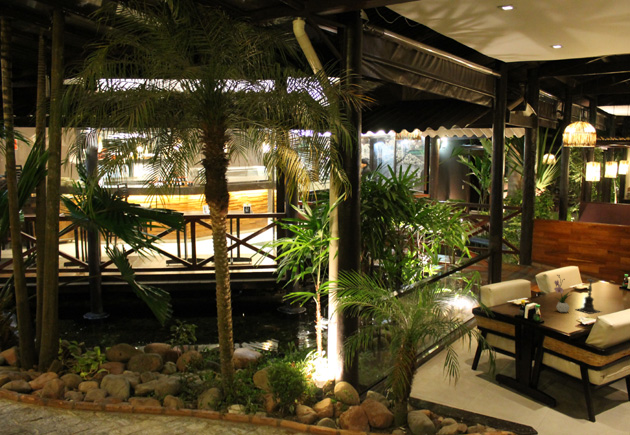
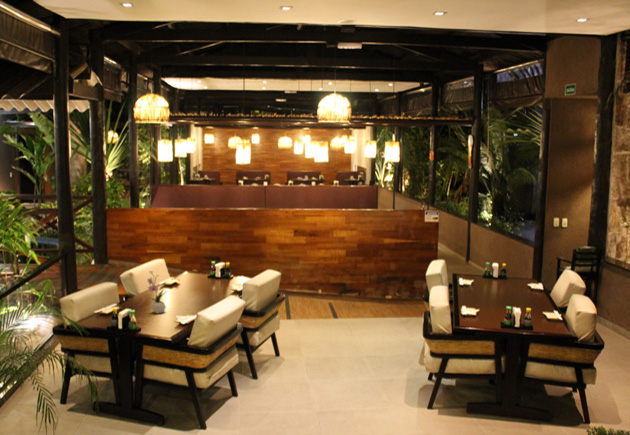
candle holder: present [576,279,601,314] -> none [170,266,198,309]

